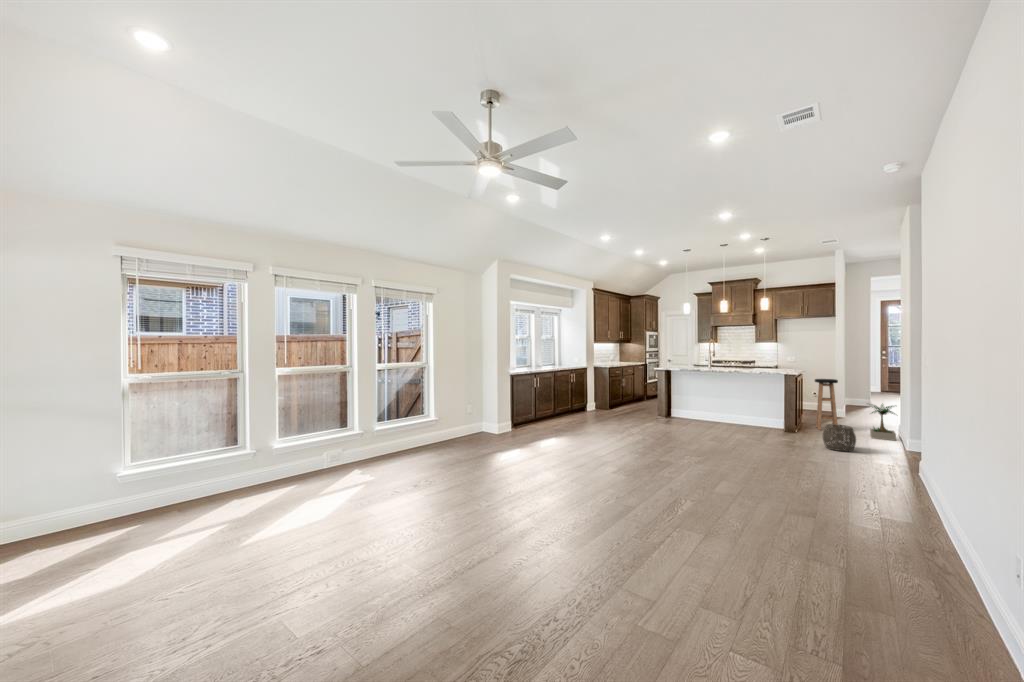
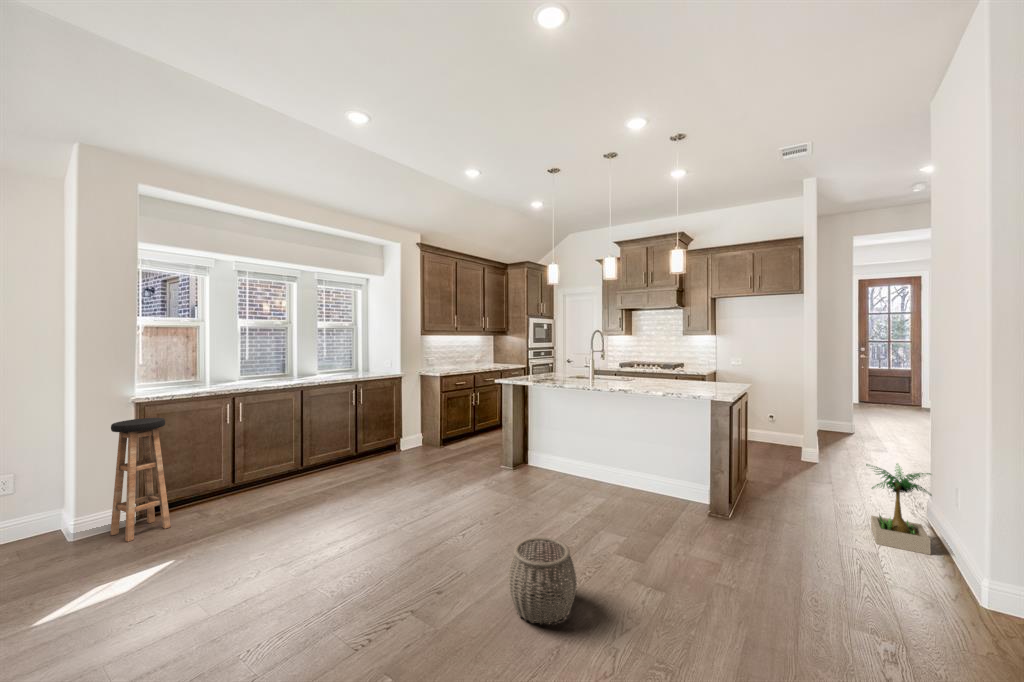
bar stool: present [815,379,838,430] -> present [110,418,171,542]
woven basket: present [822,424,856,451] -> present [508,537,577,624]

